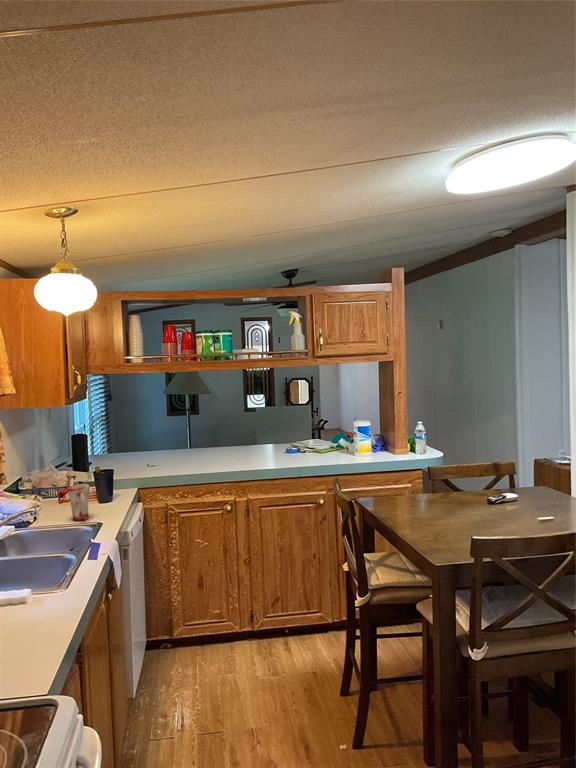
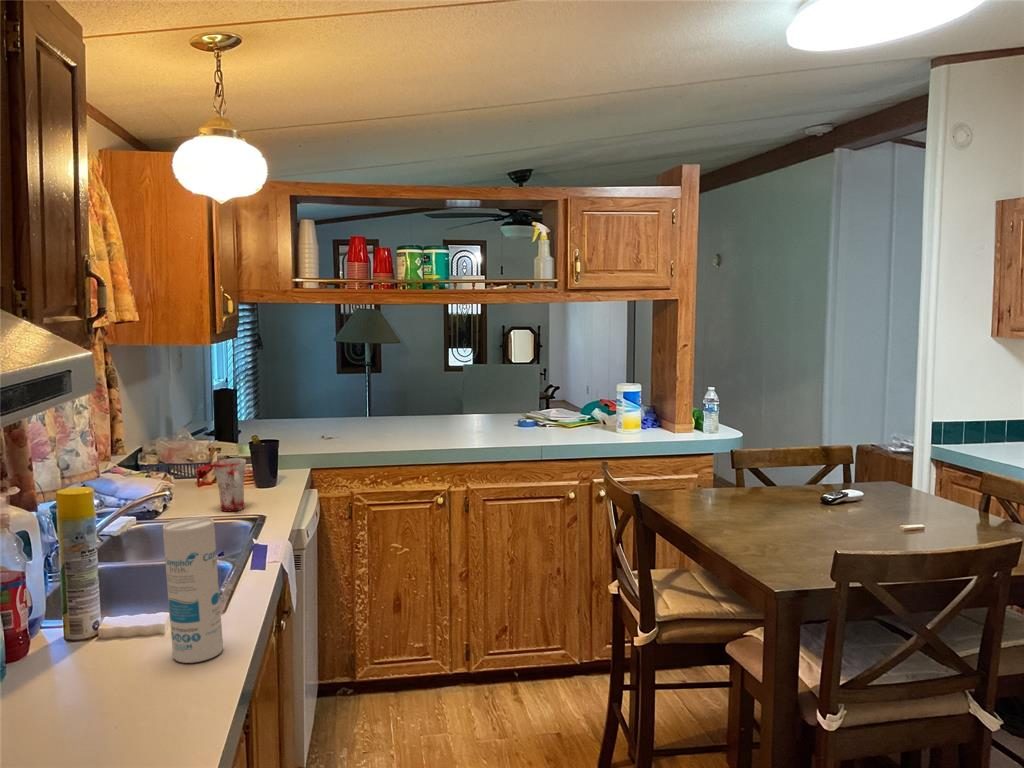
canister: none [24,526,64,621] -> present [163,517,223,663]

